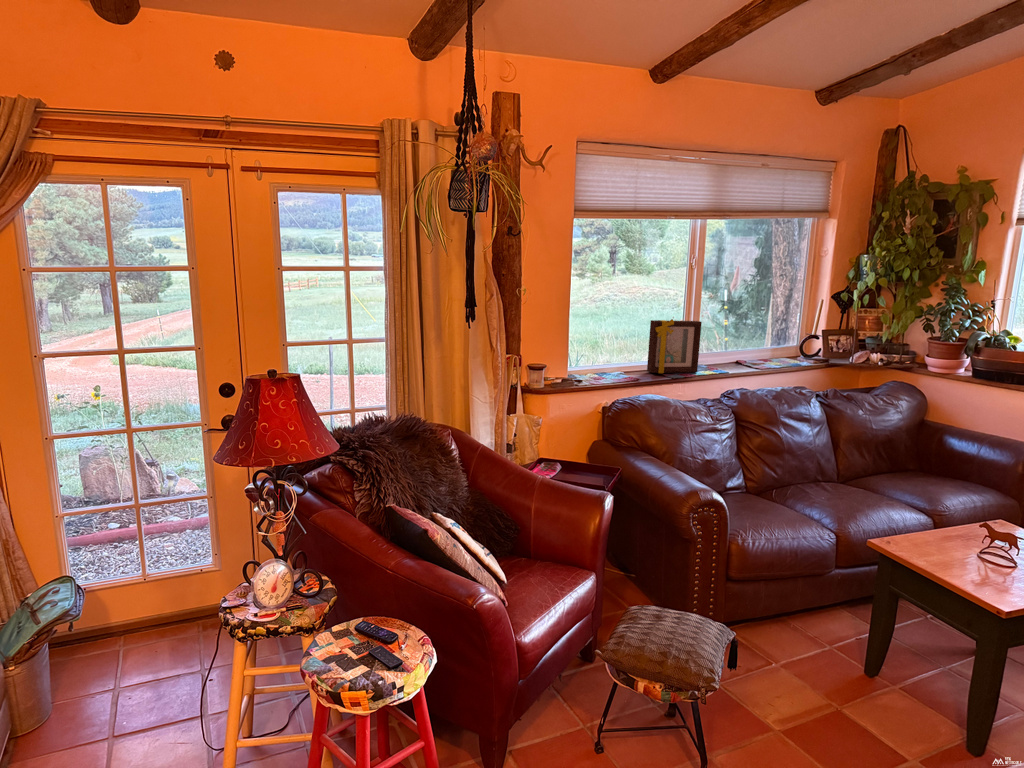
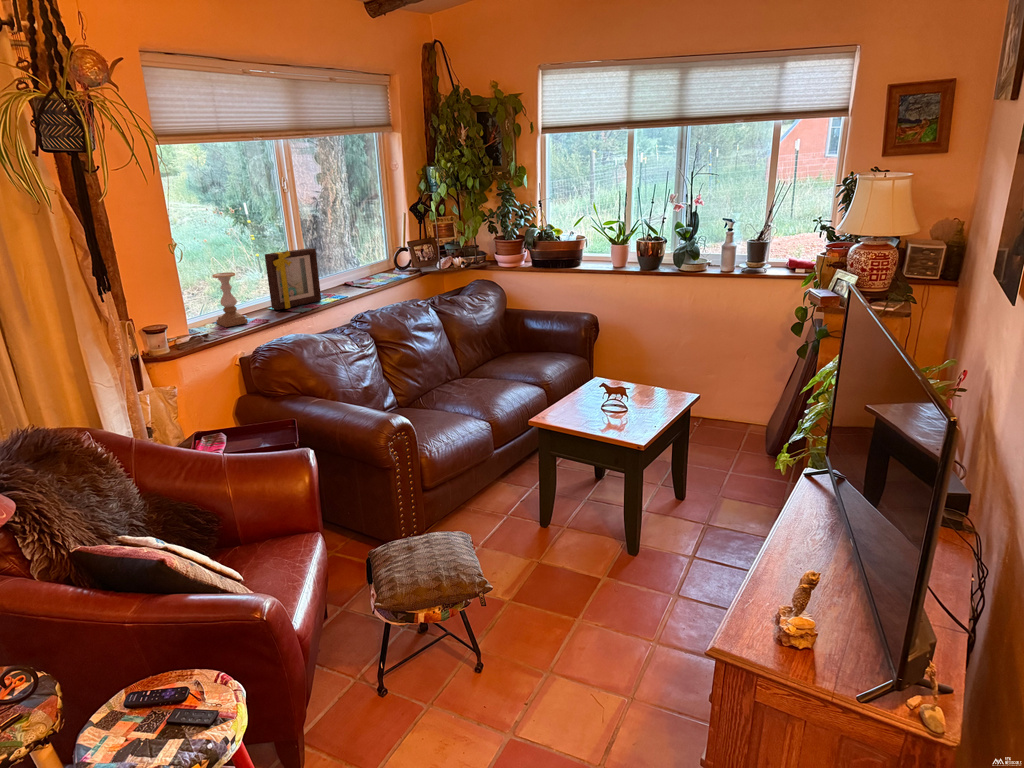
candle holder: none [593,331,618,378] -> present [212,272,248,327]

